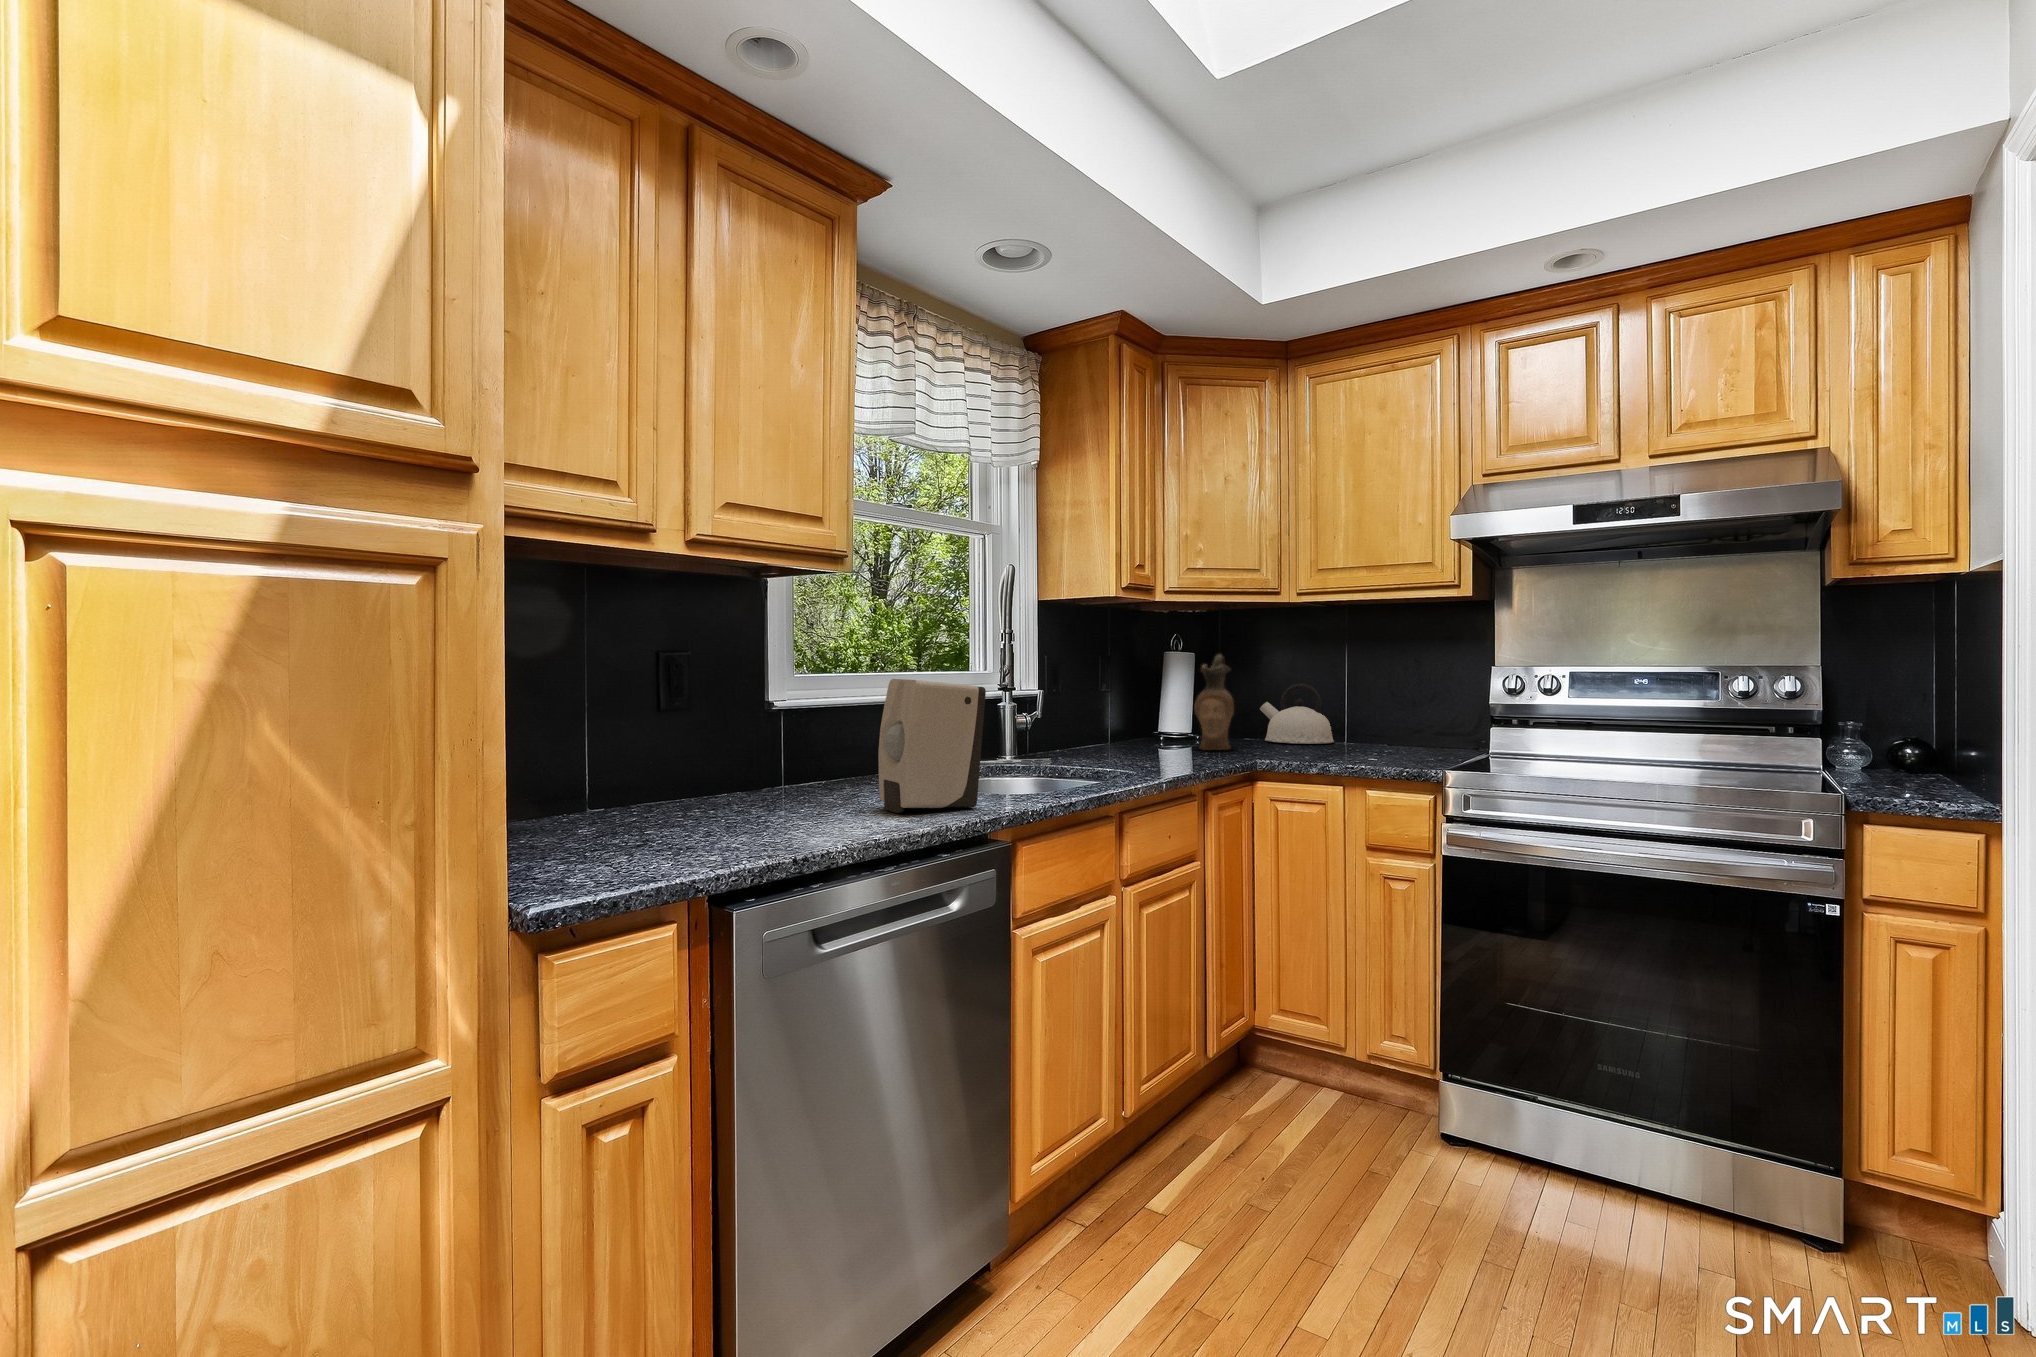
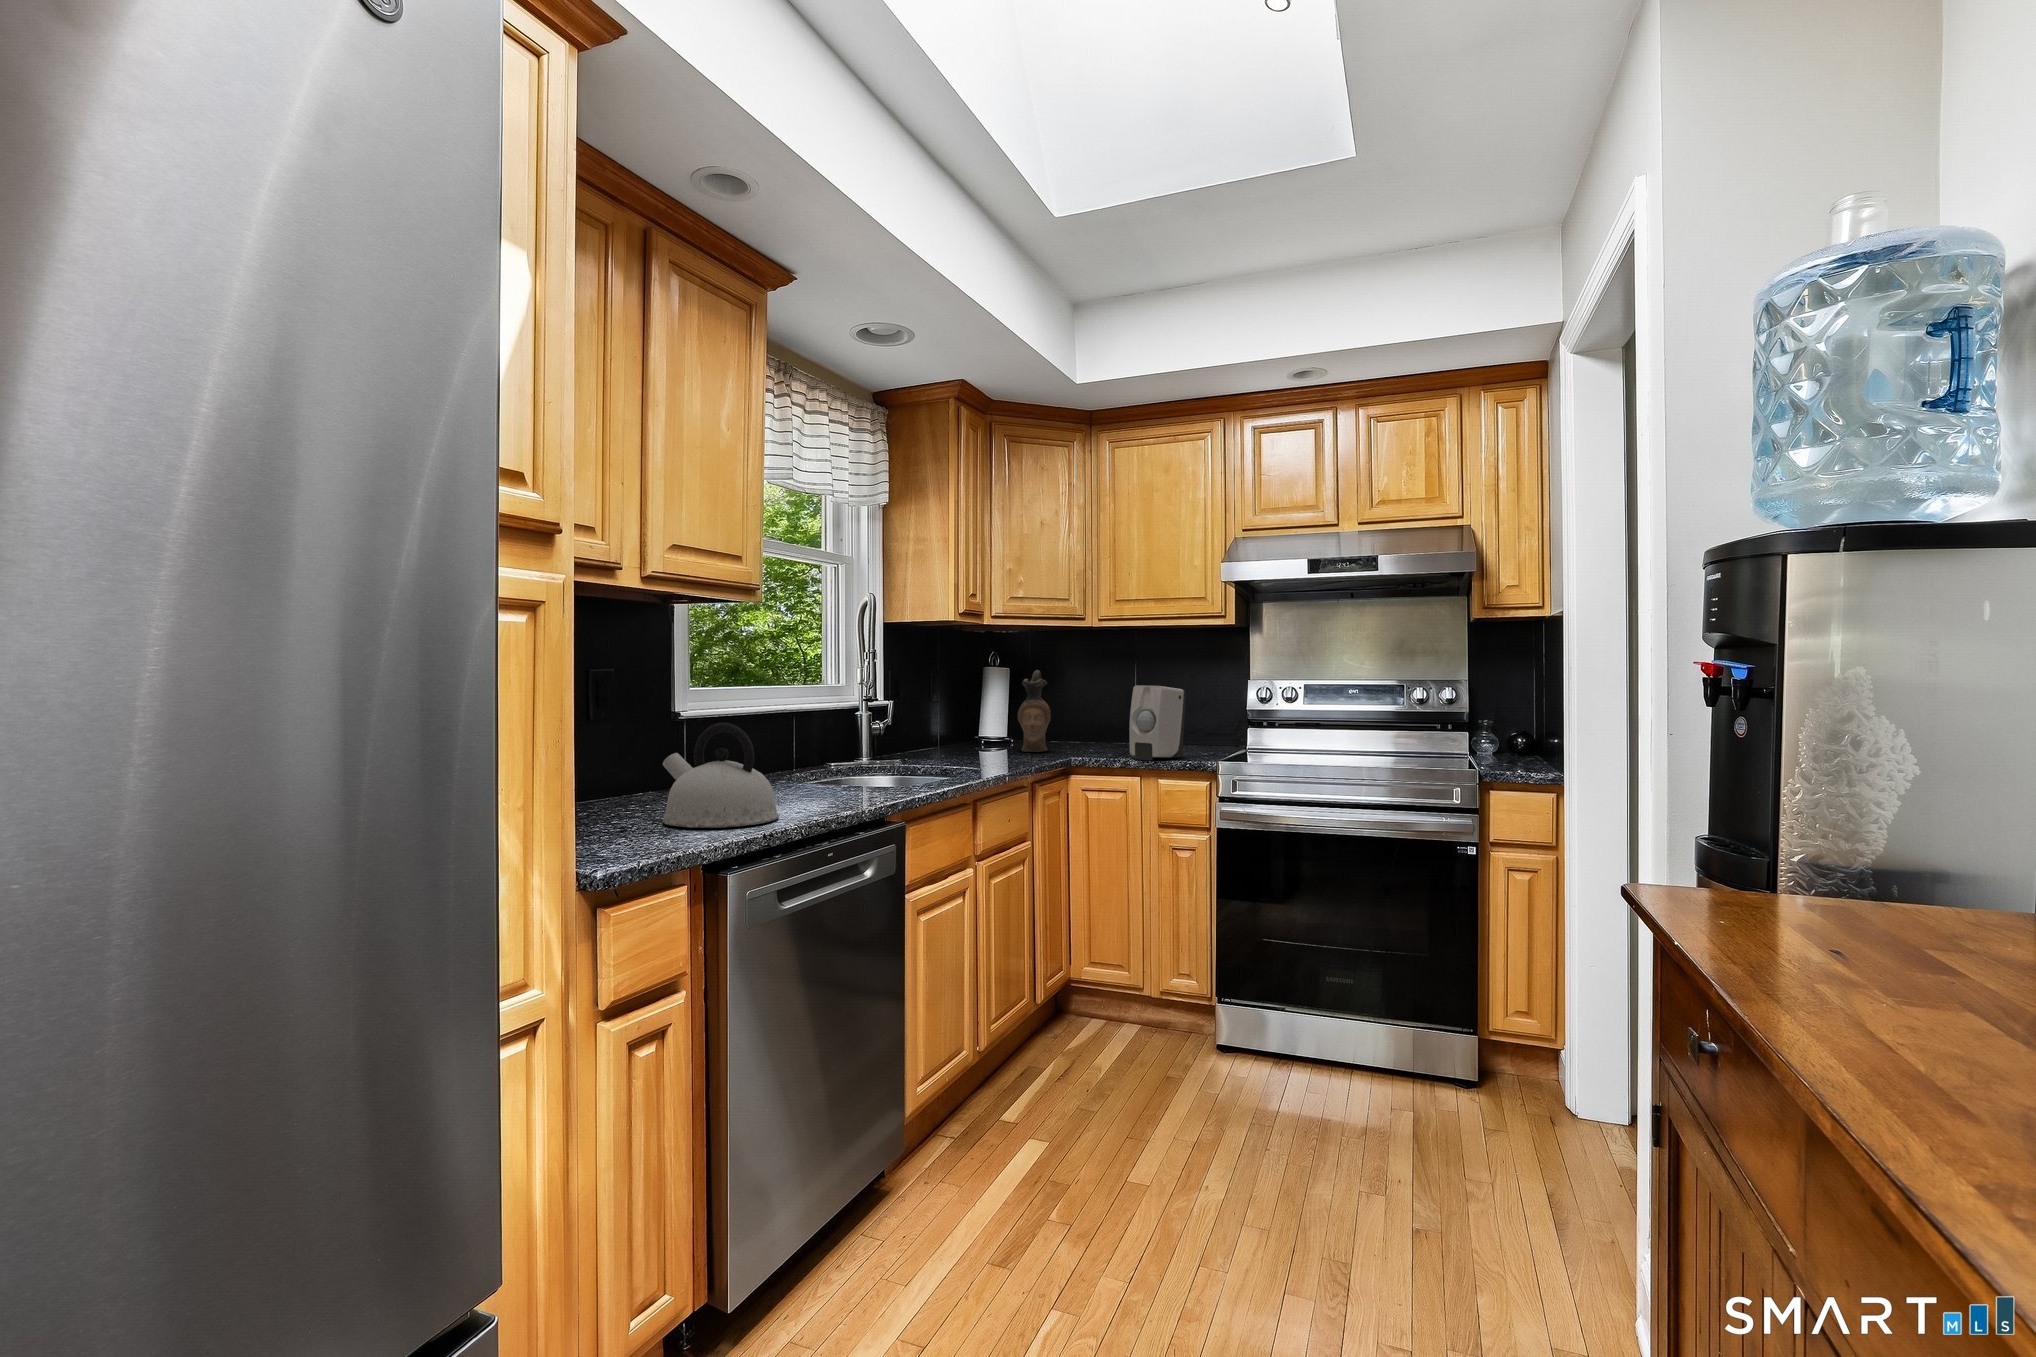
soap dispenser: present [878,679,986,813] -> present [1129,685,1186,760]
kettle: present [1260,684,1334,744] -> present [662,723,779,828]

